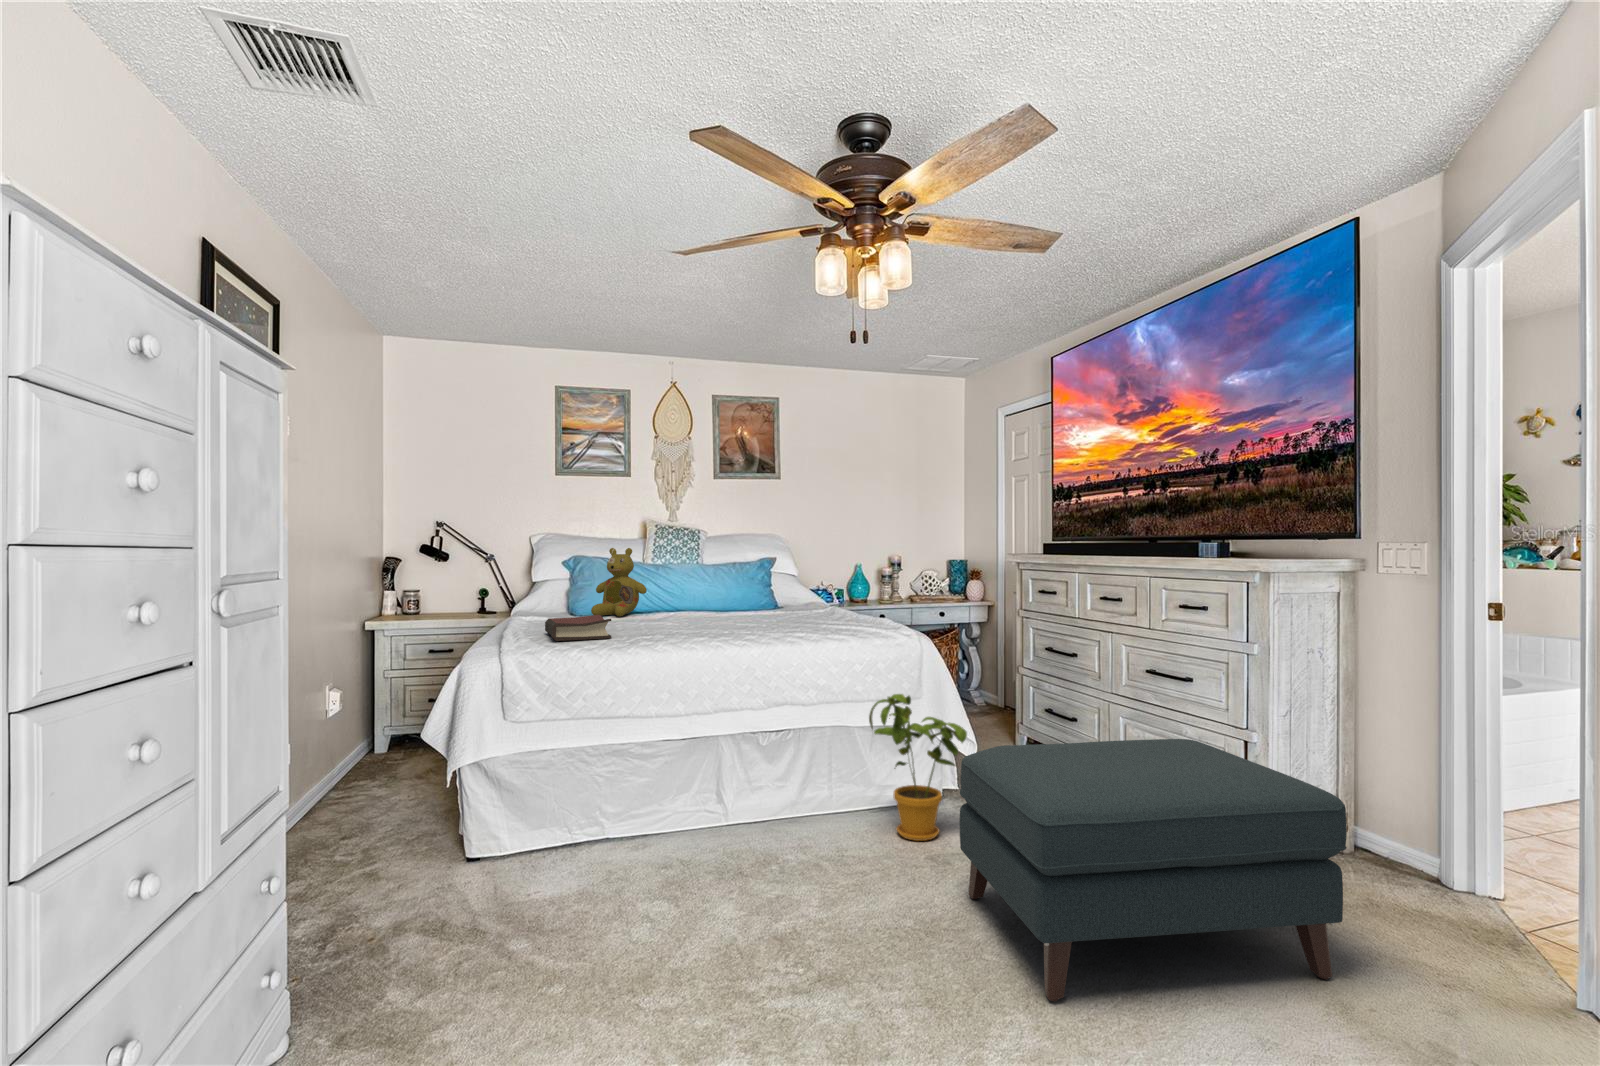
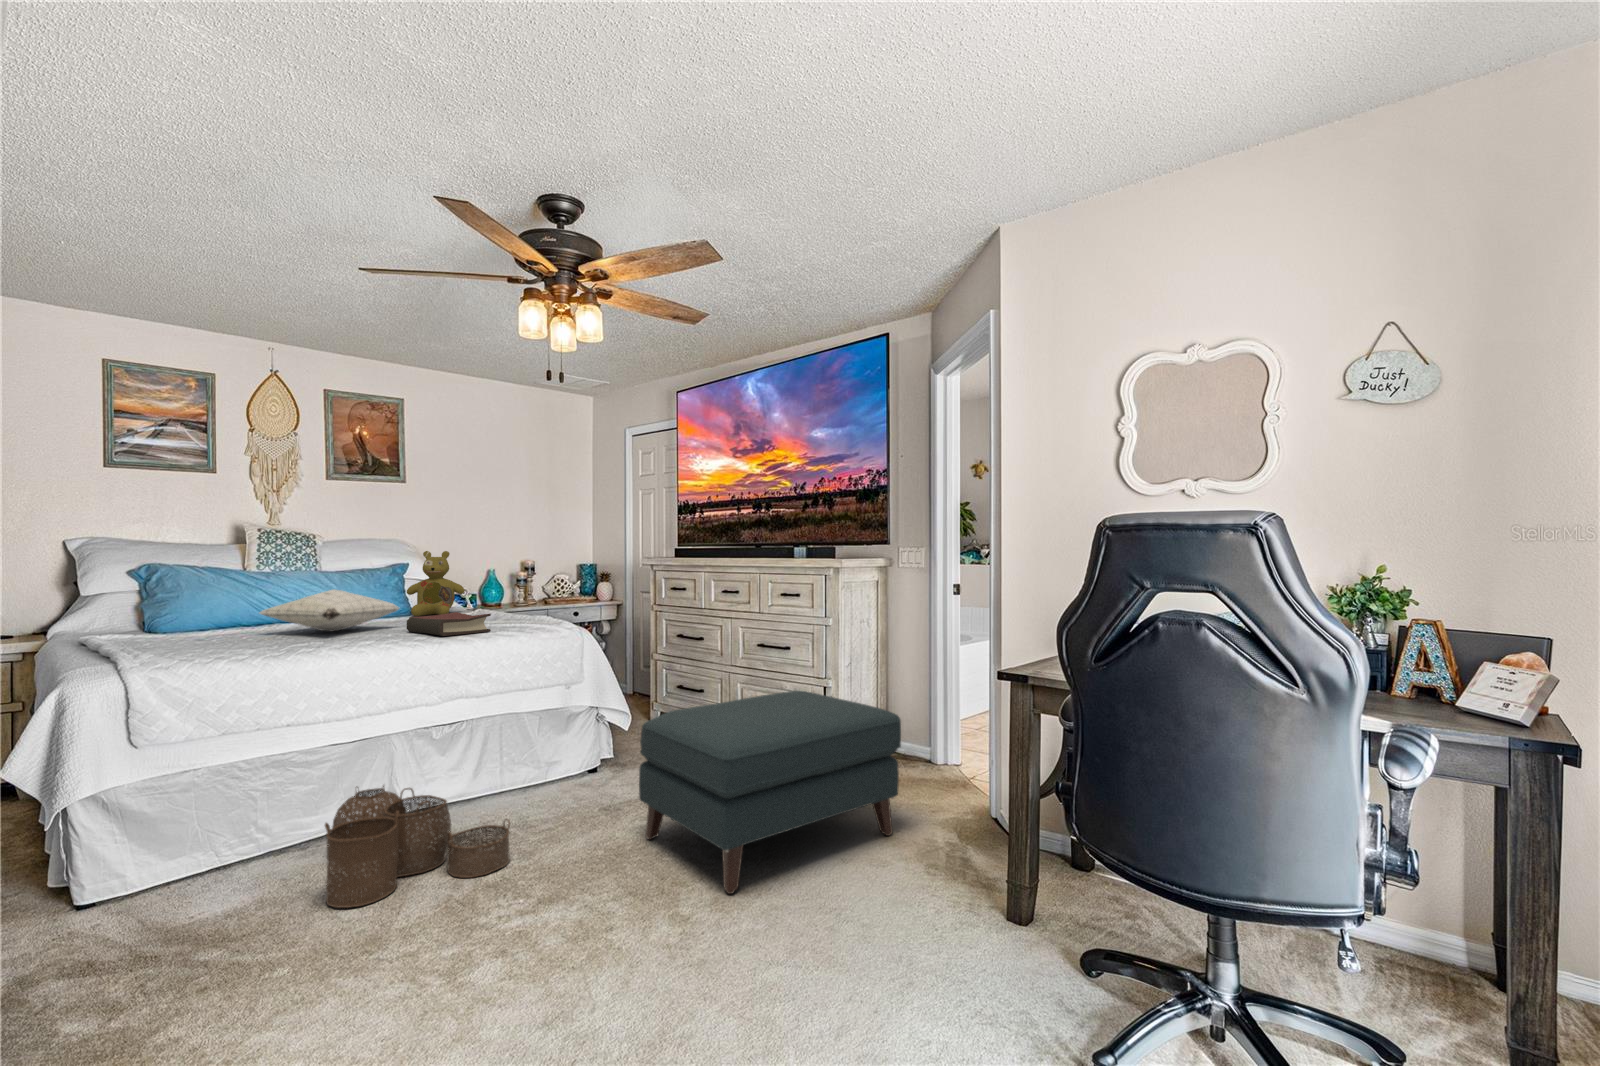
stuffed bear: present [591,548,647,616] -> present [407,551,465,616]
pillow: none [633,584,747,624] -> present [260,590,399,631]
hardback book: present [545,615,611,641] -> present [407,612,491,636]
house plant: present [869,694,967,841] -> none [544,679,633,807]
woven basket: none [649,779,819,902] -> present [325,786,510,908]

